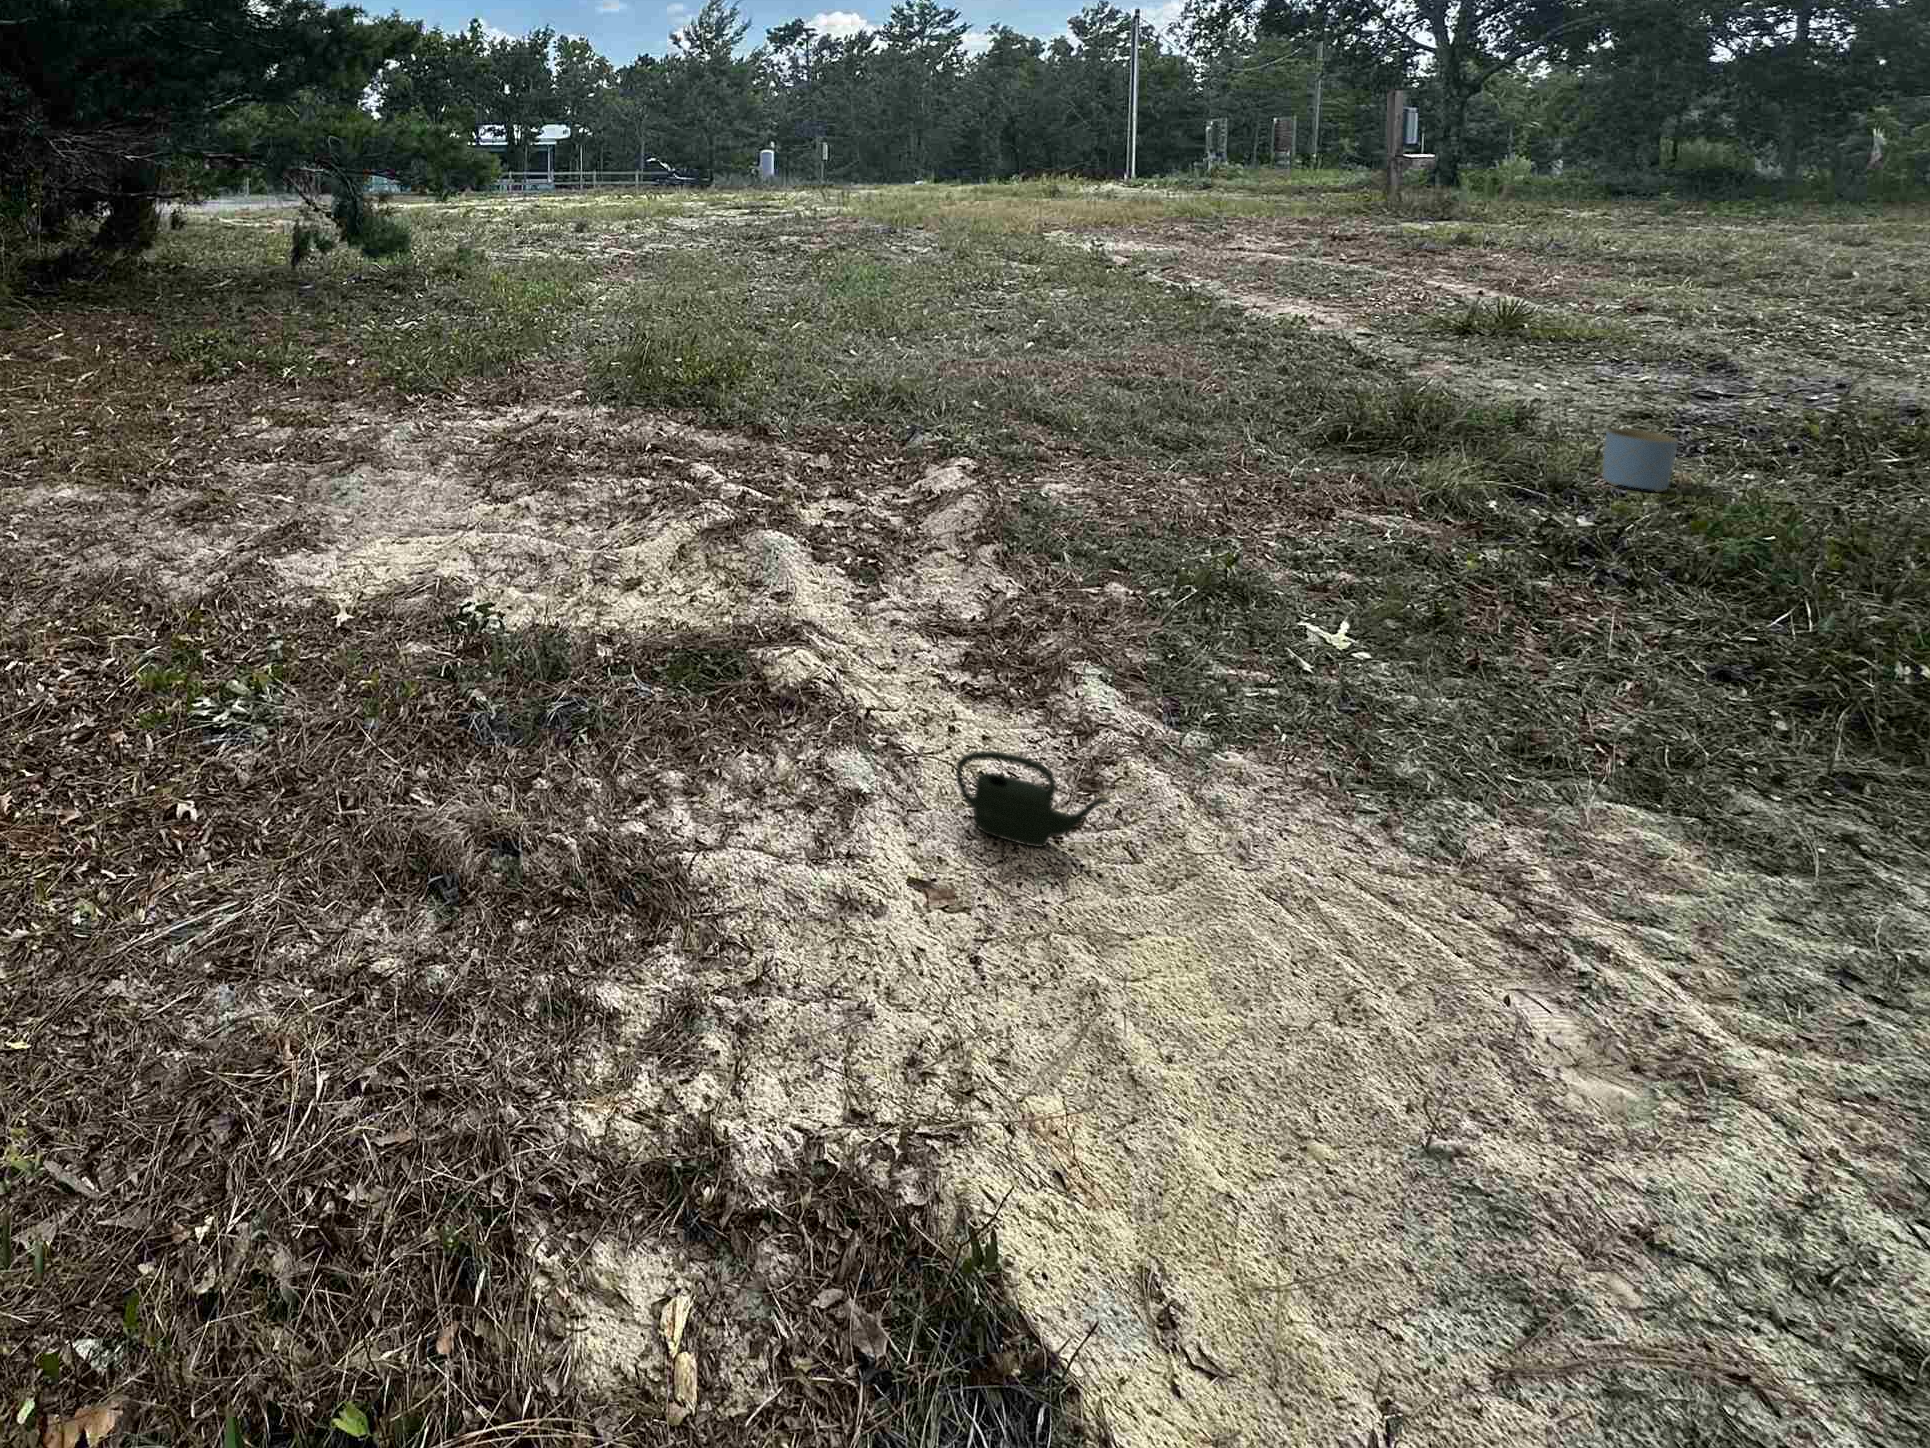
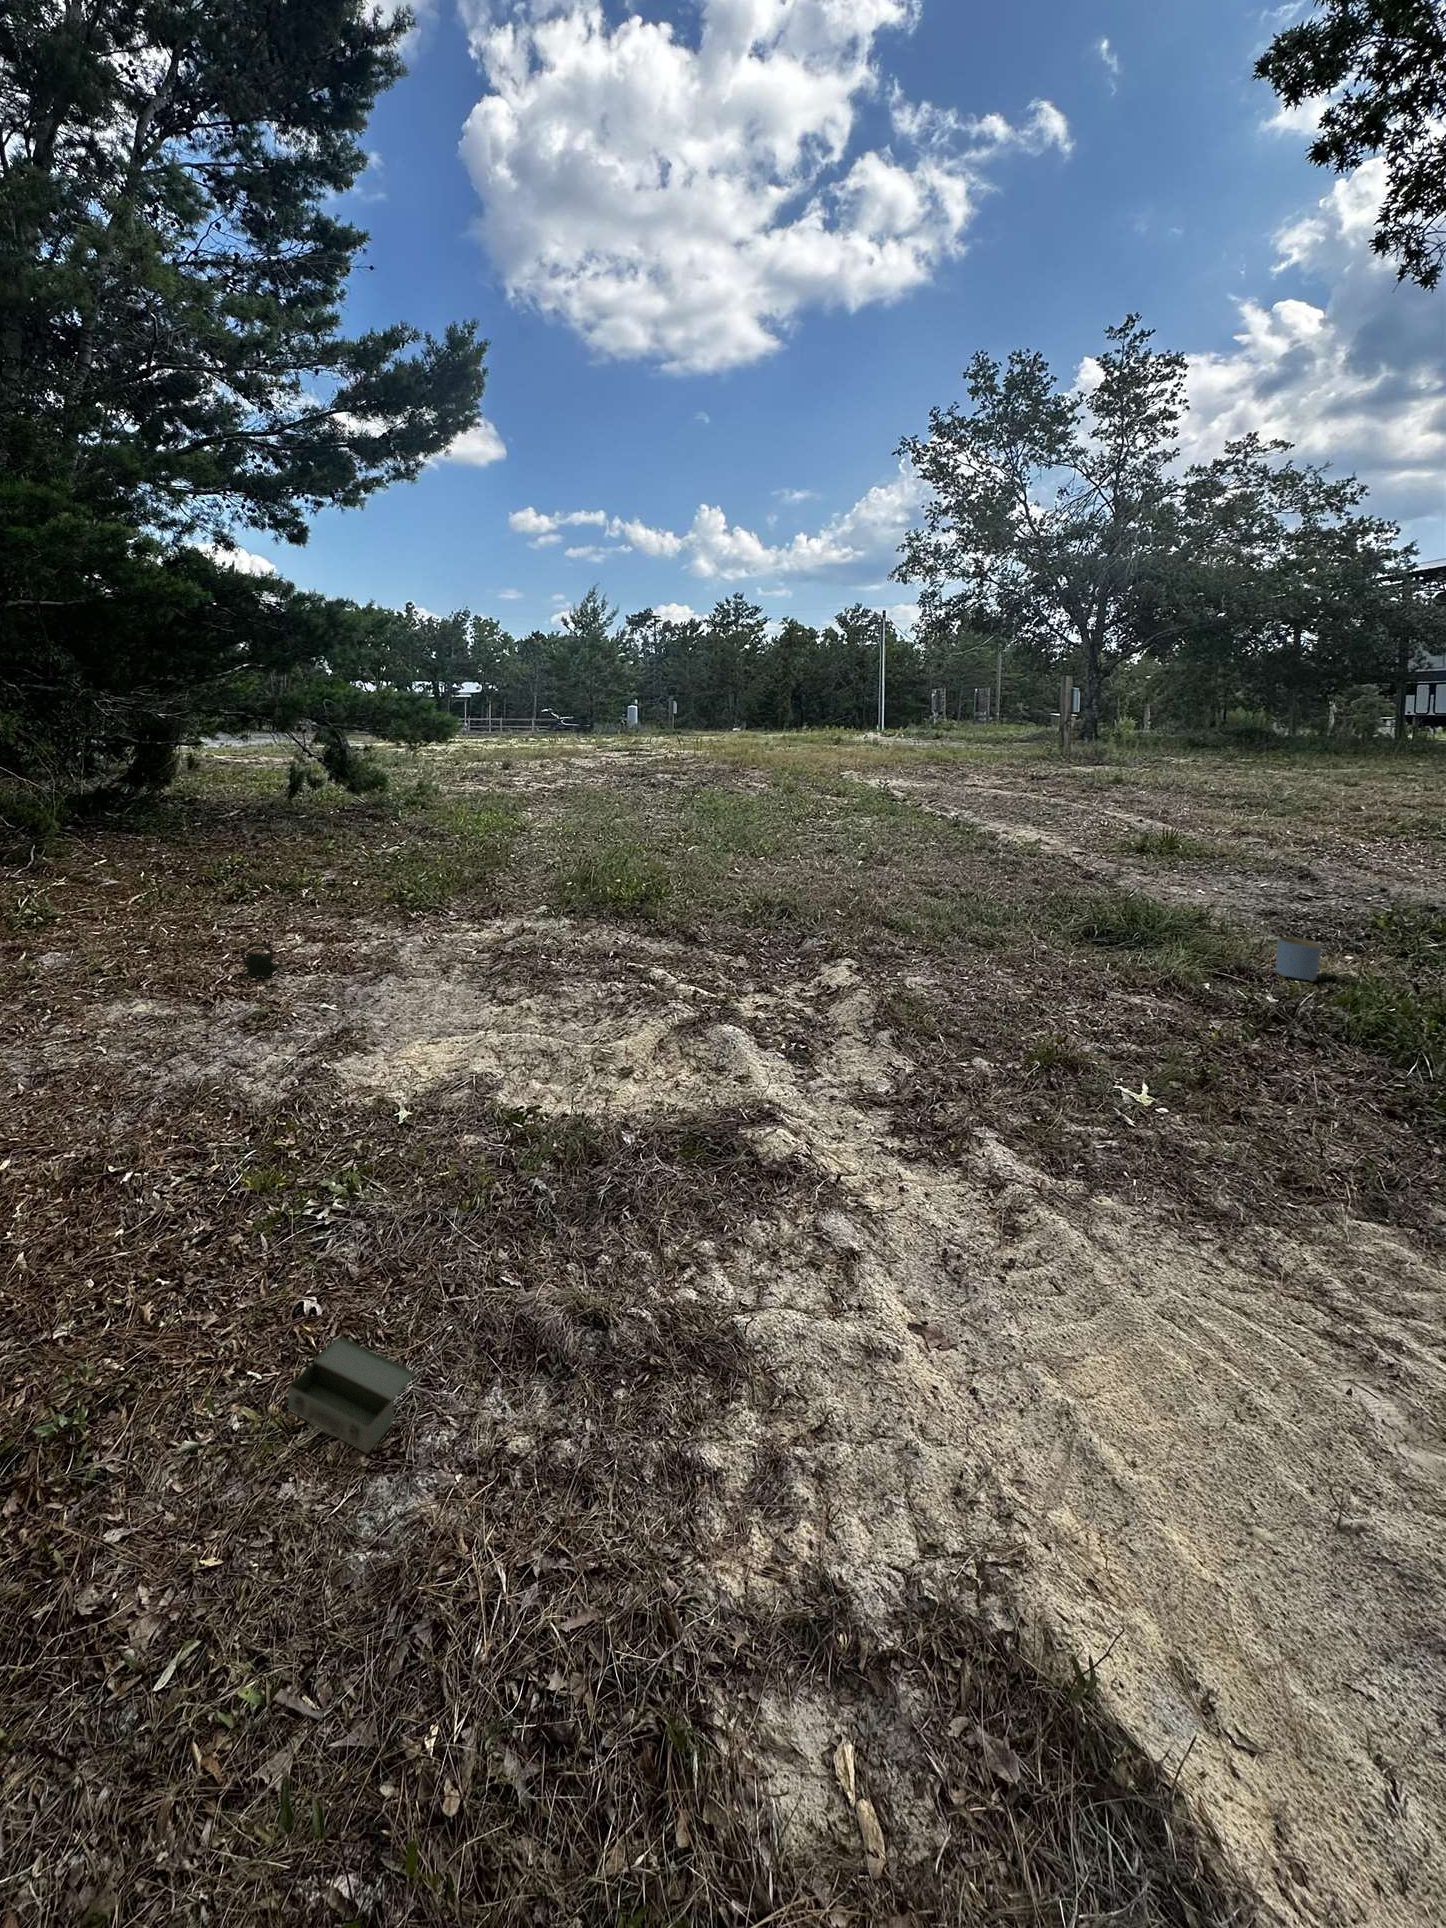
watering can: present [956,751,1110,847] -> present [241,943,285,978]
toolbox: none [131,836,273,957] -> present [288,1337,415,1453]

